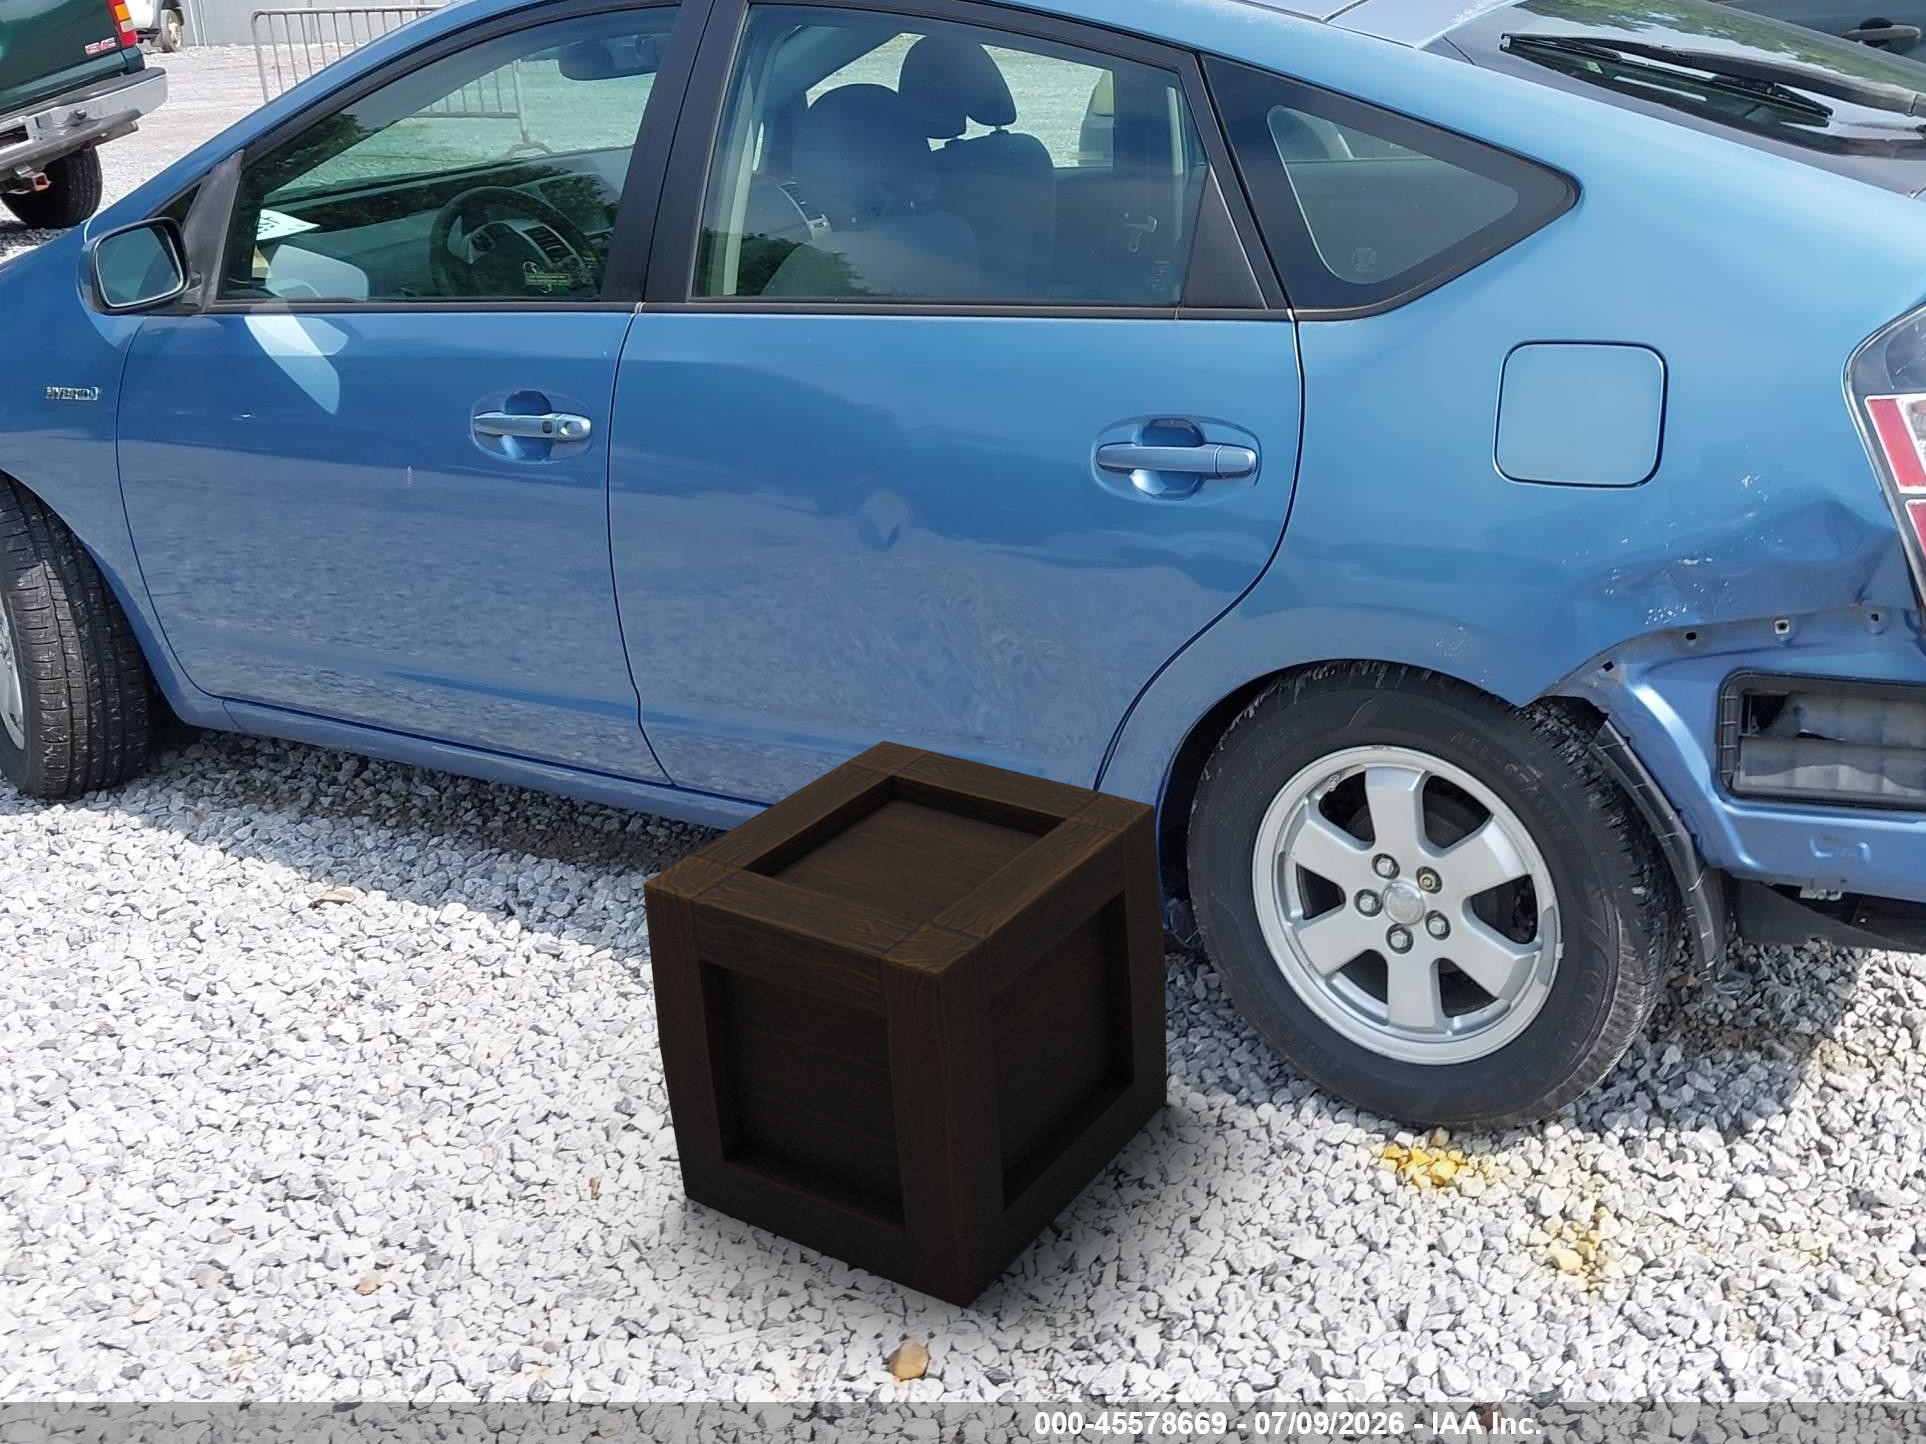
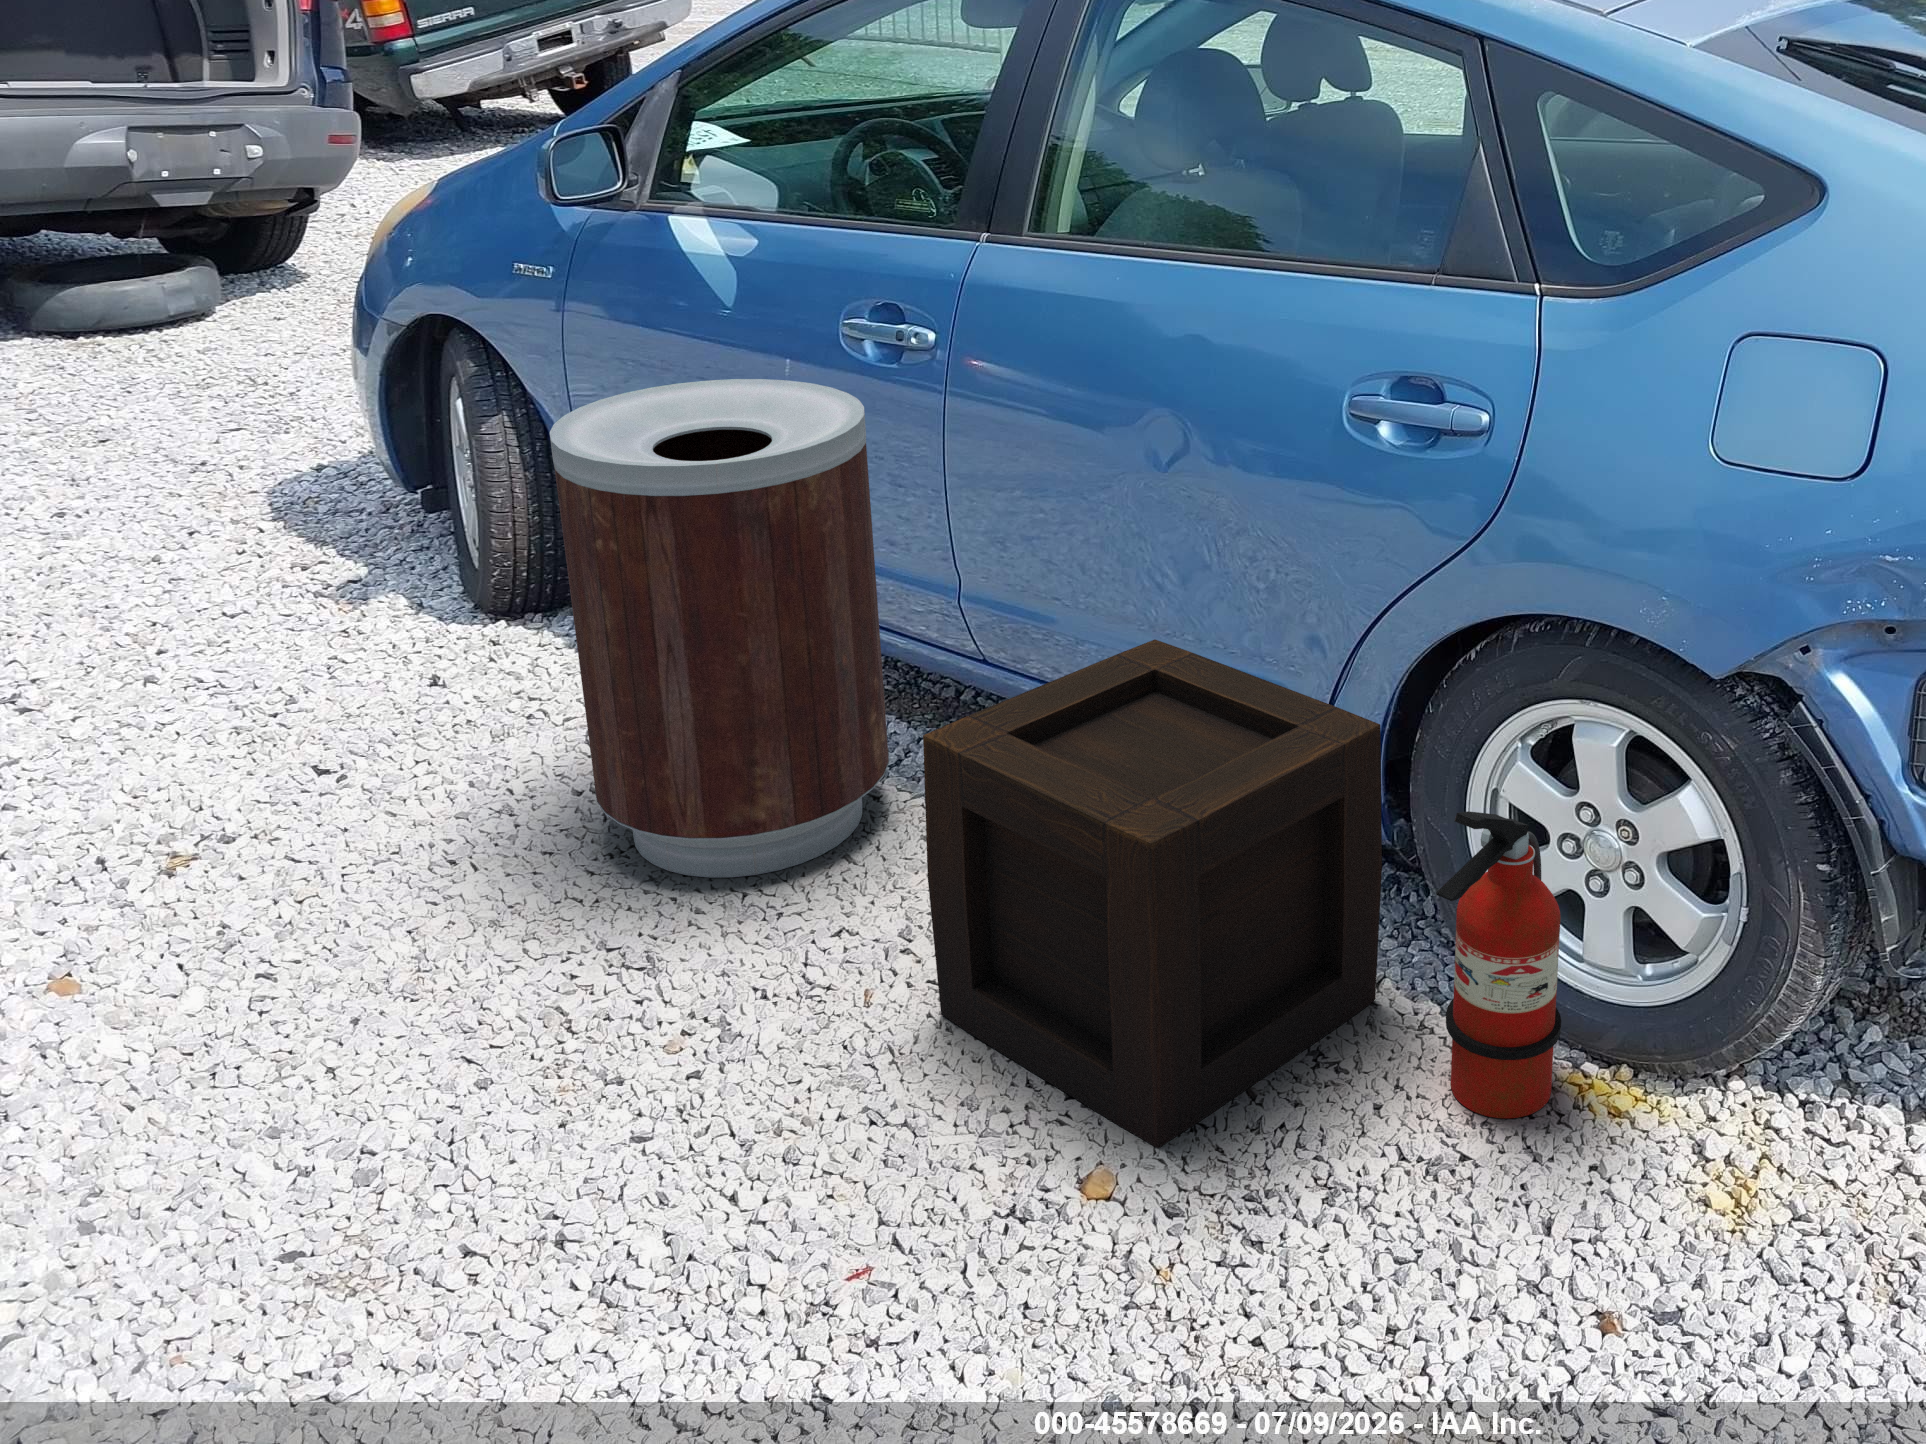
trash can: none [127,493,573,1078] -> present [550,379,889,878]
fire extinguisher: none [1249,888,1378,1209] -> present [1436,811,1561,1118]

